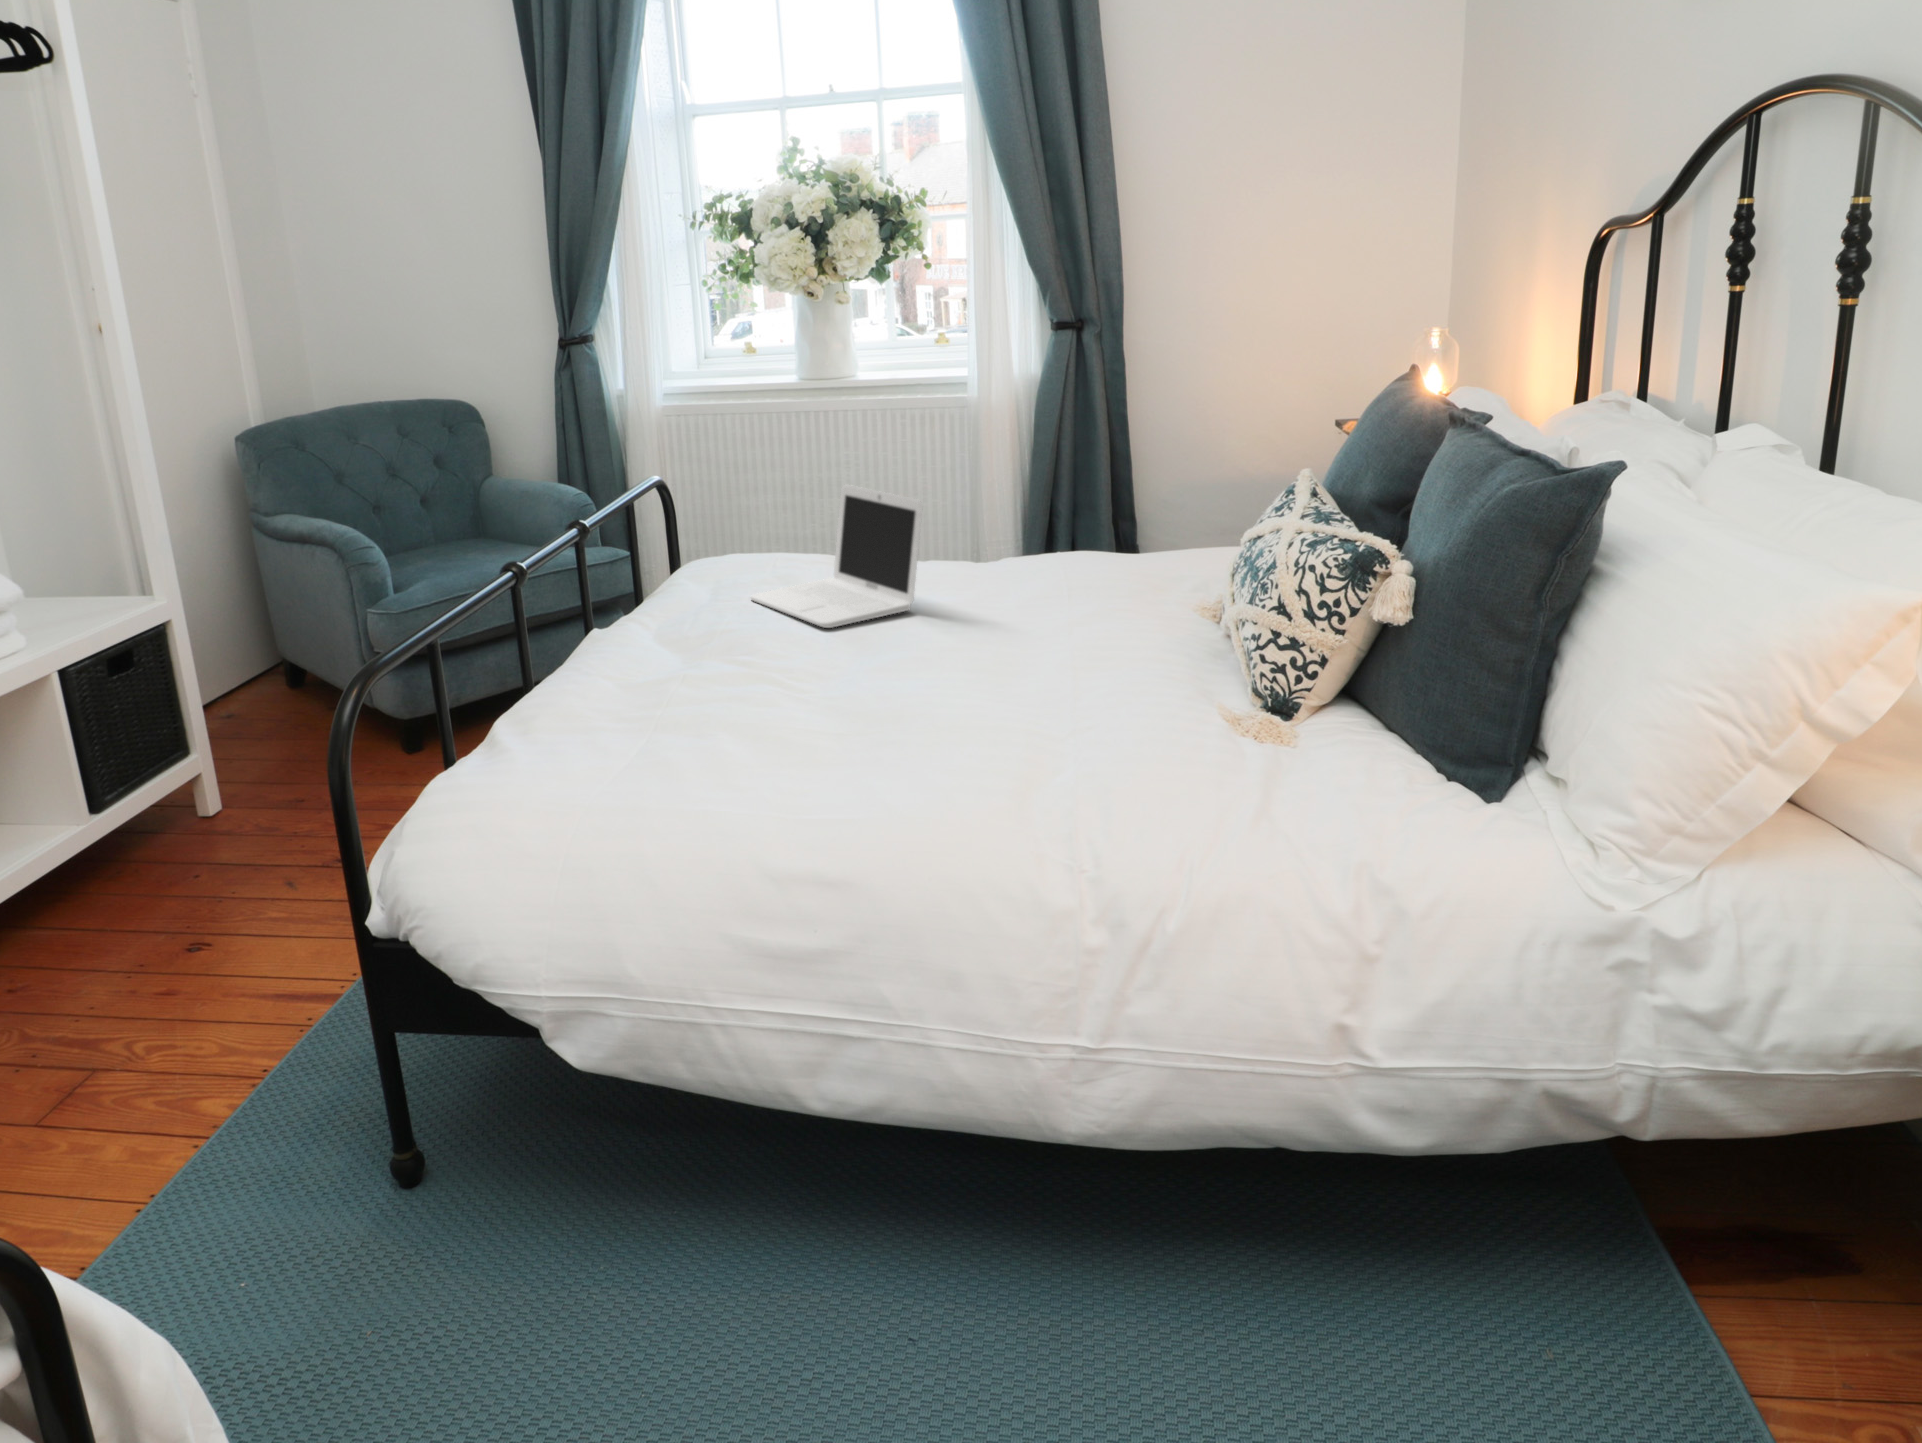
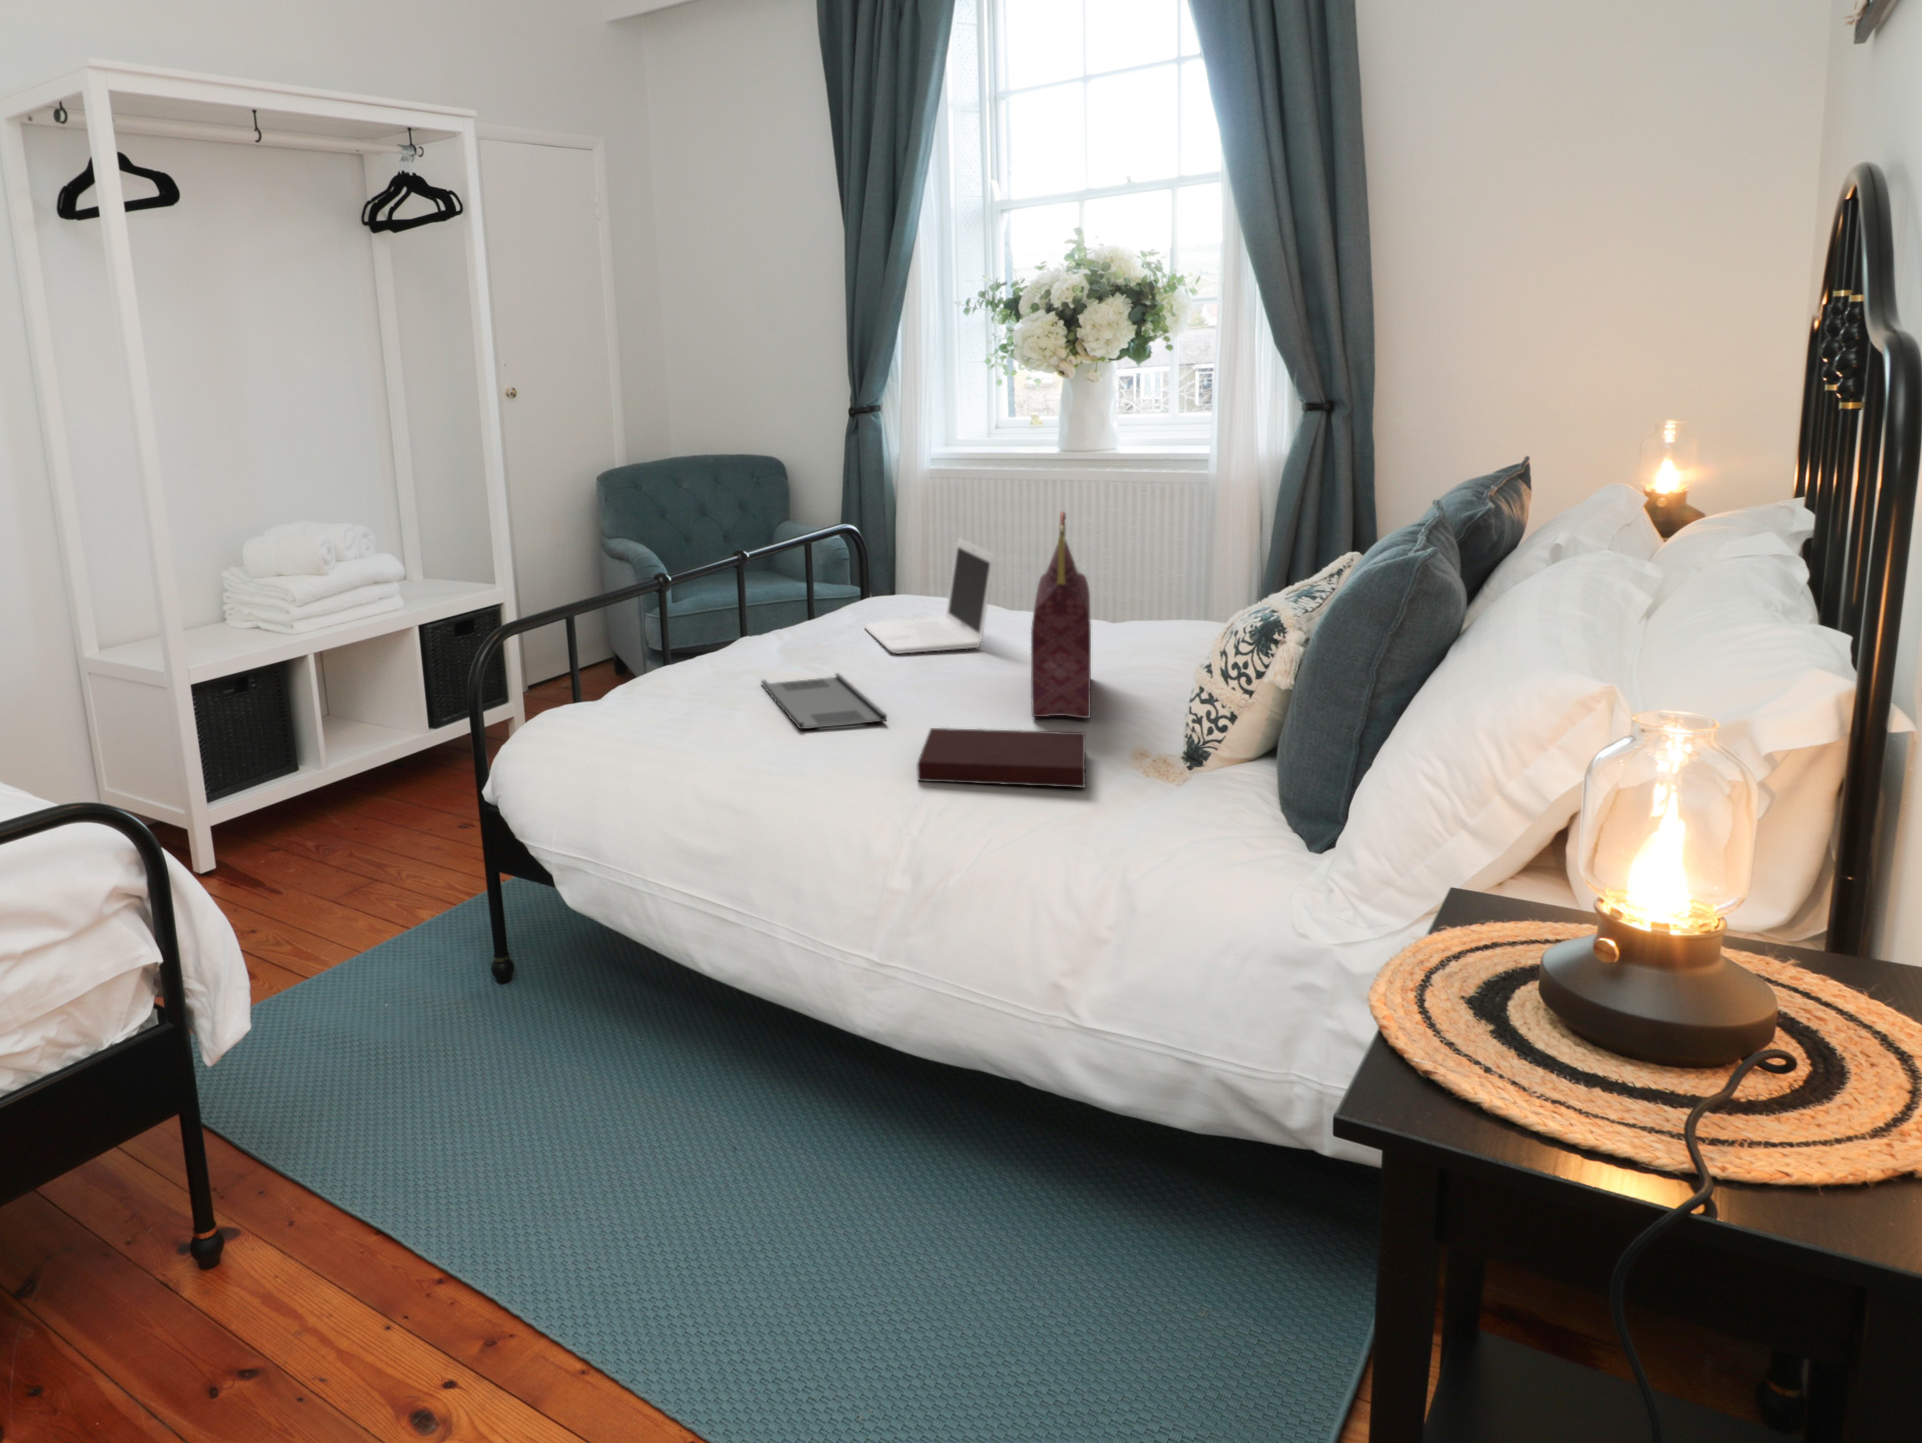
handbag: none [1006,447,1134,687] -> present [1031,512,1091,718]
tray: none [716,662,928,744] -> present [761,673,887,729]
notebook: none [1007,699,1237,790] -> present [917,728,1085,788]

